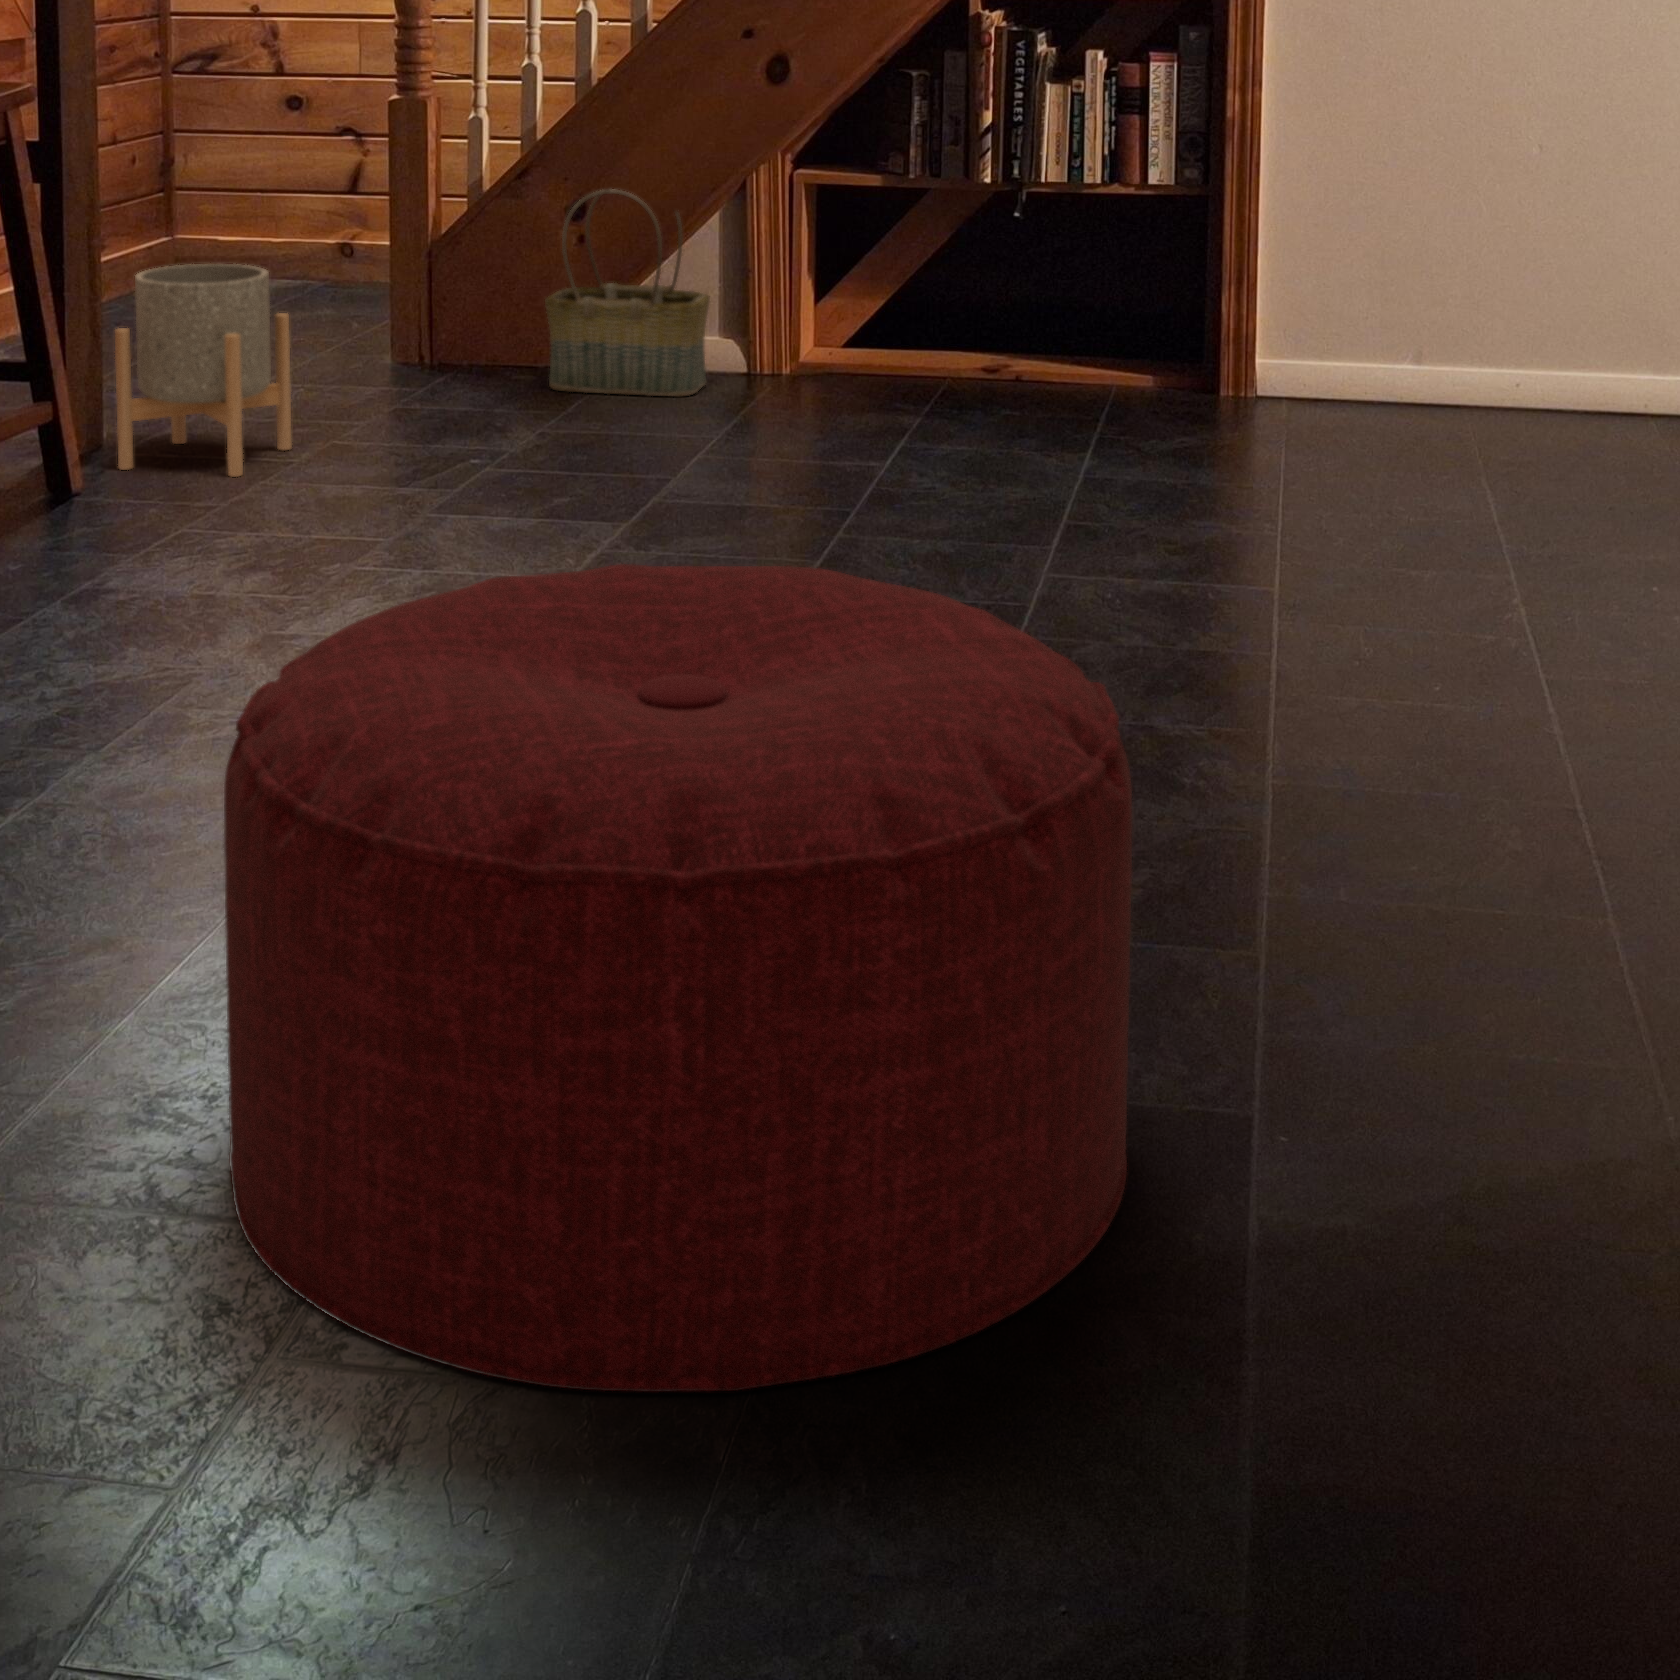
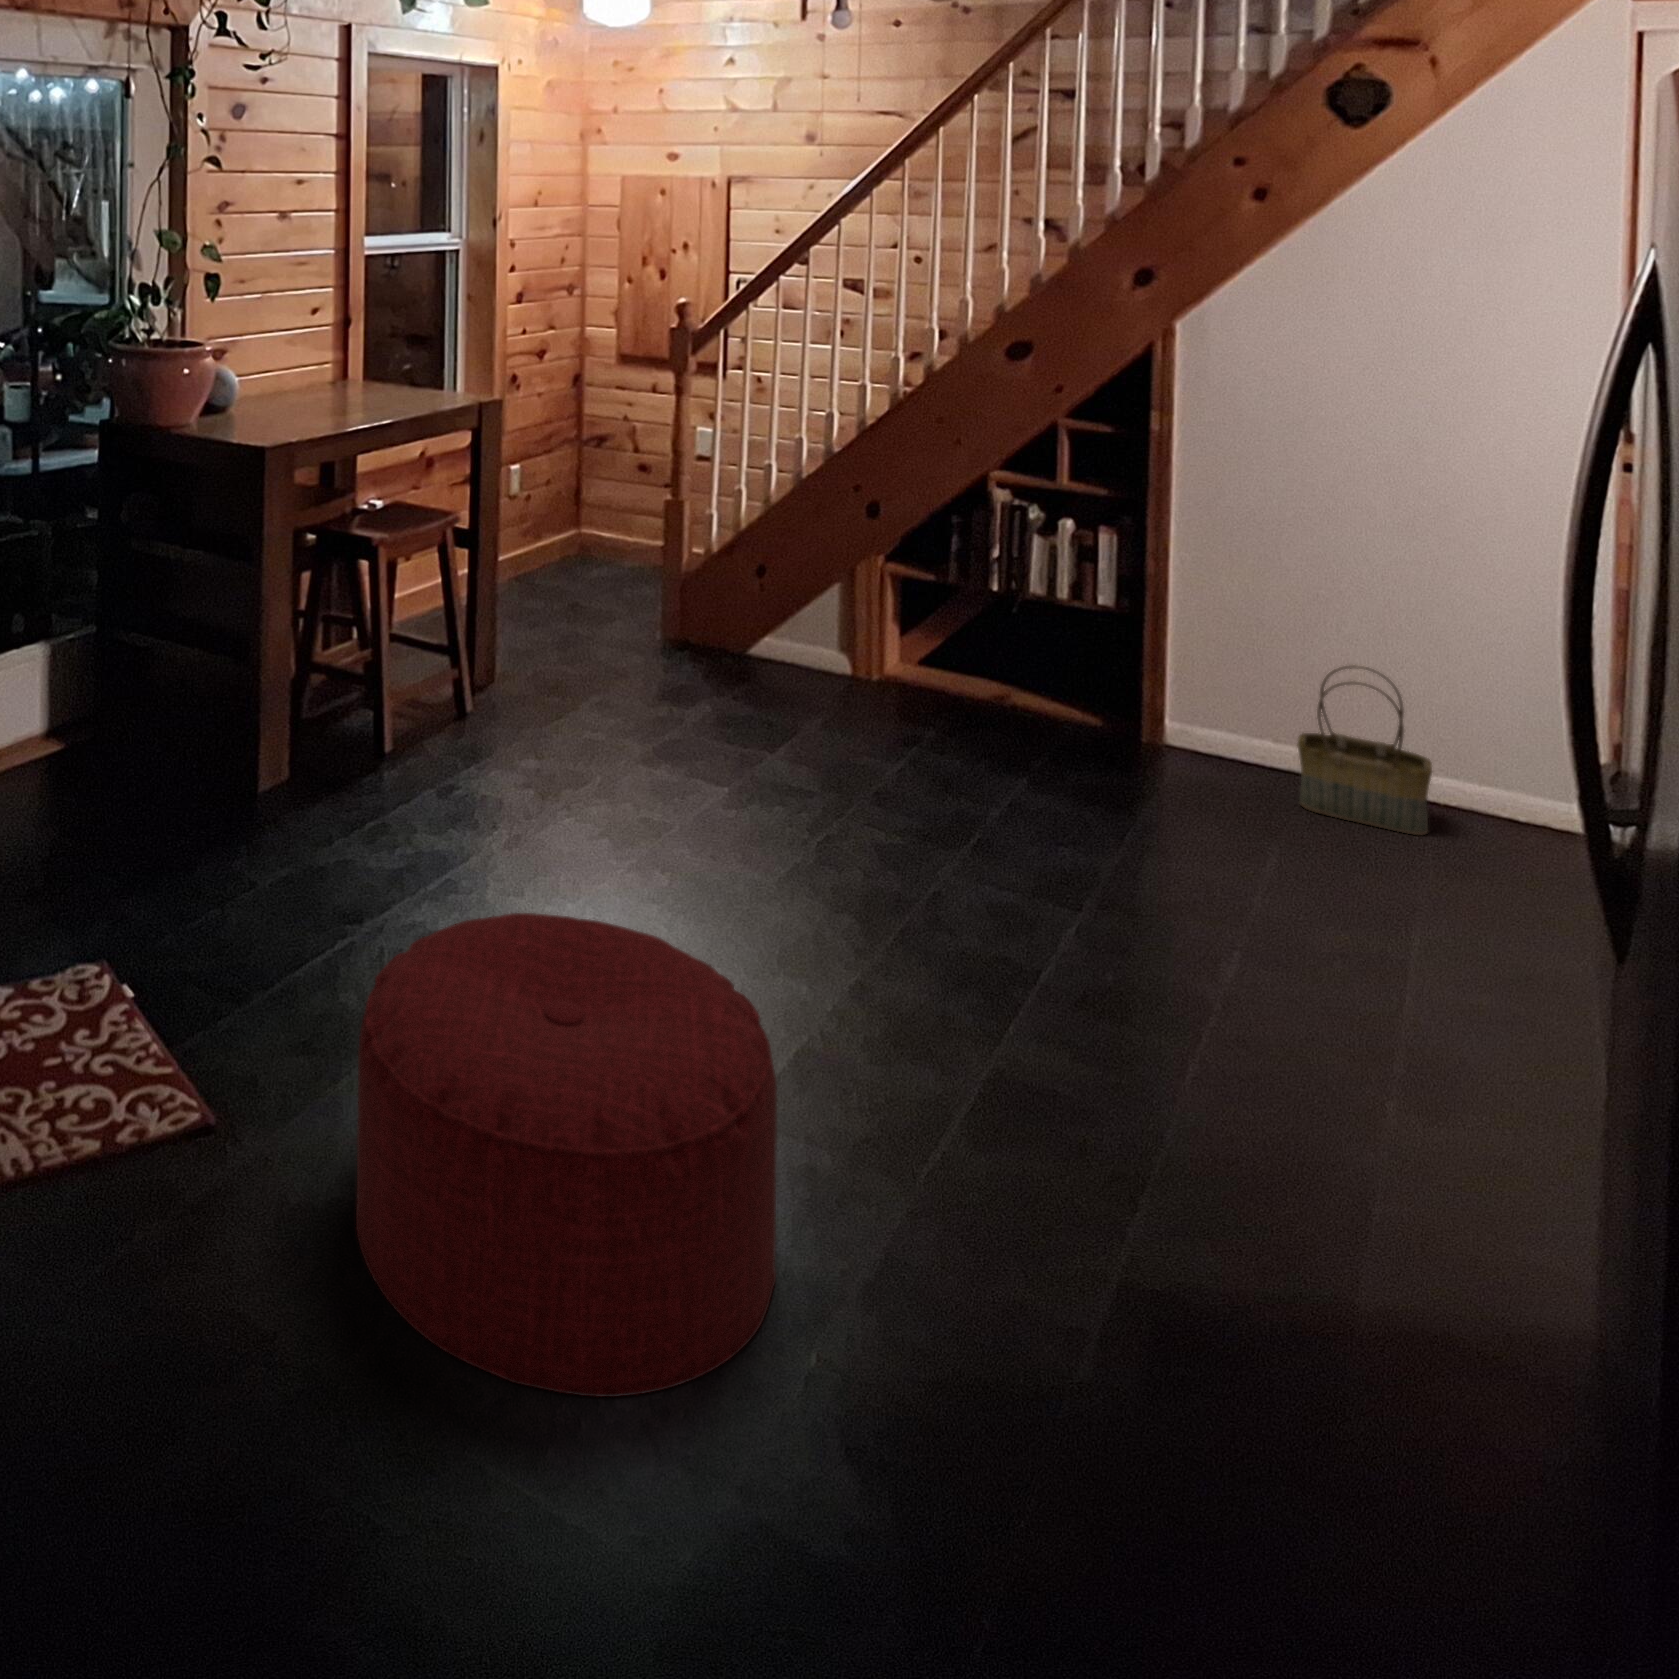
basket: present [545,189,710,396] -> present [1298,666,1432,835]
planter: present [115,264,292,477] -> none [500,594,588,712]

